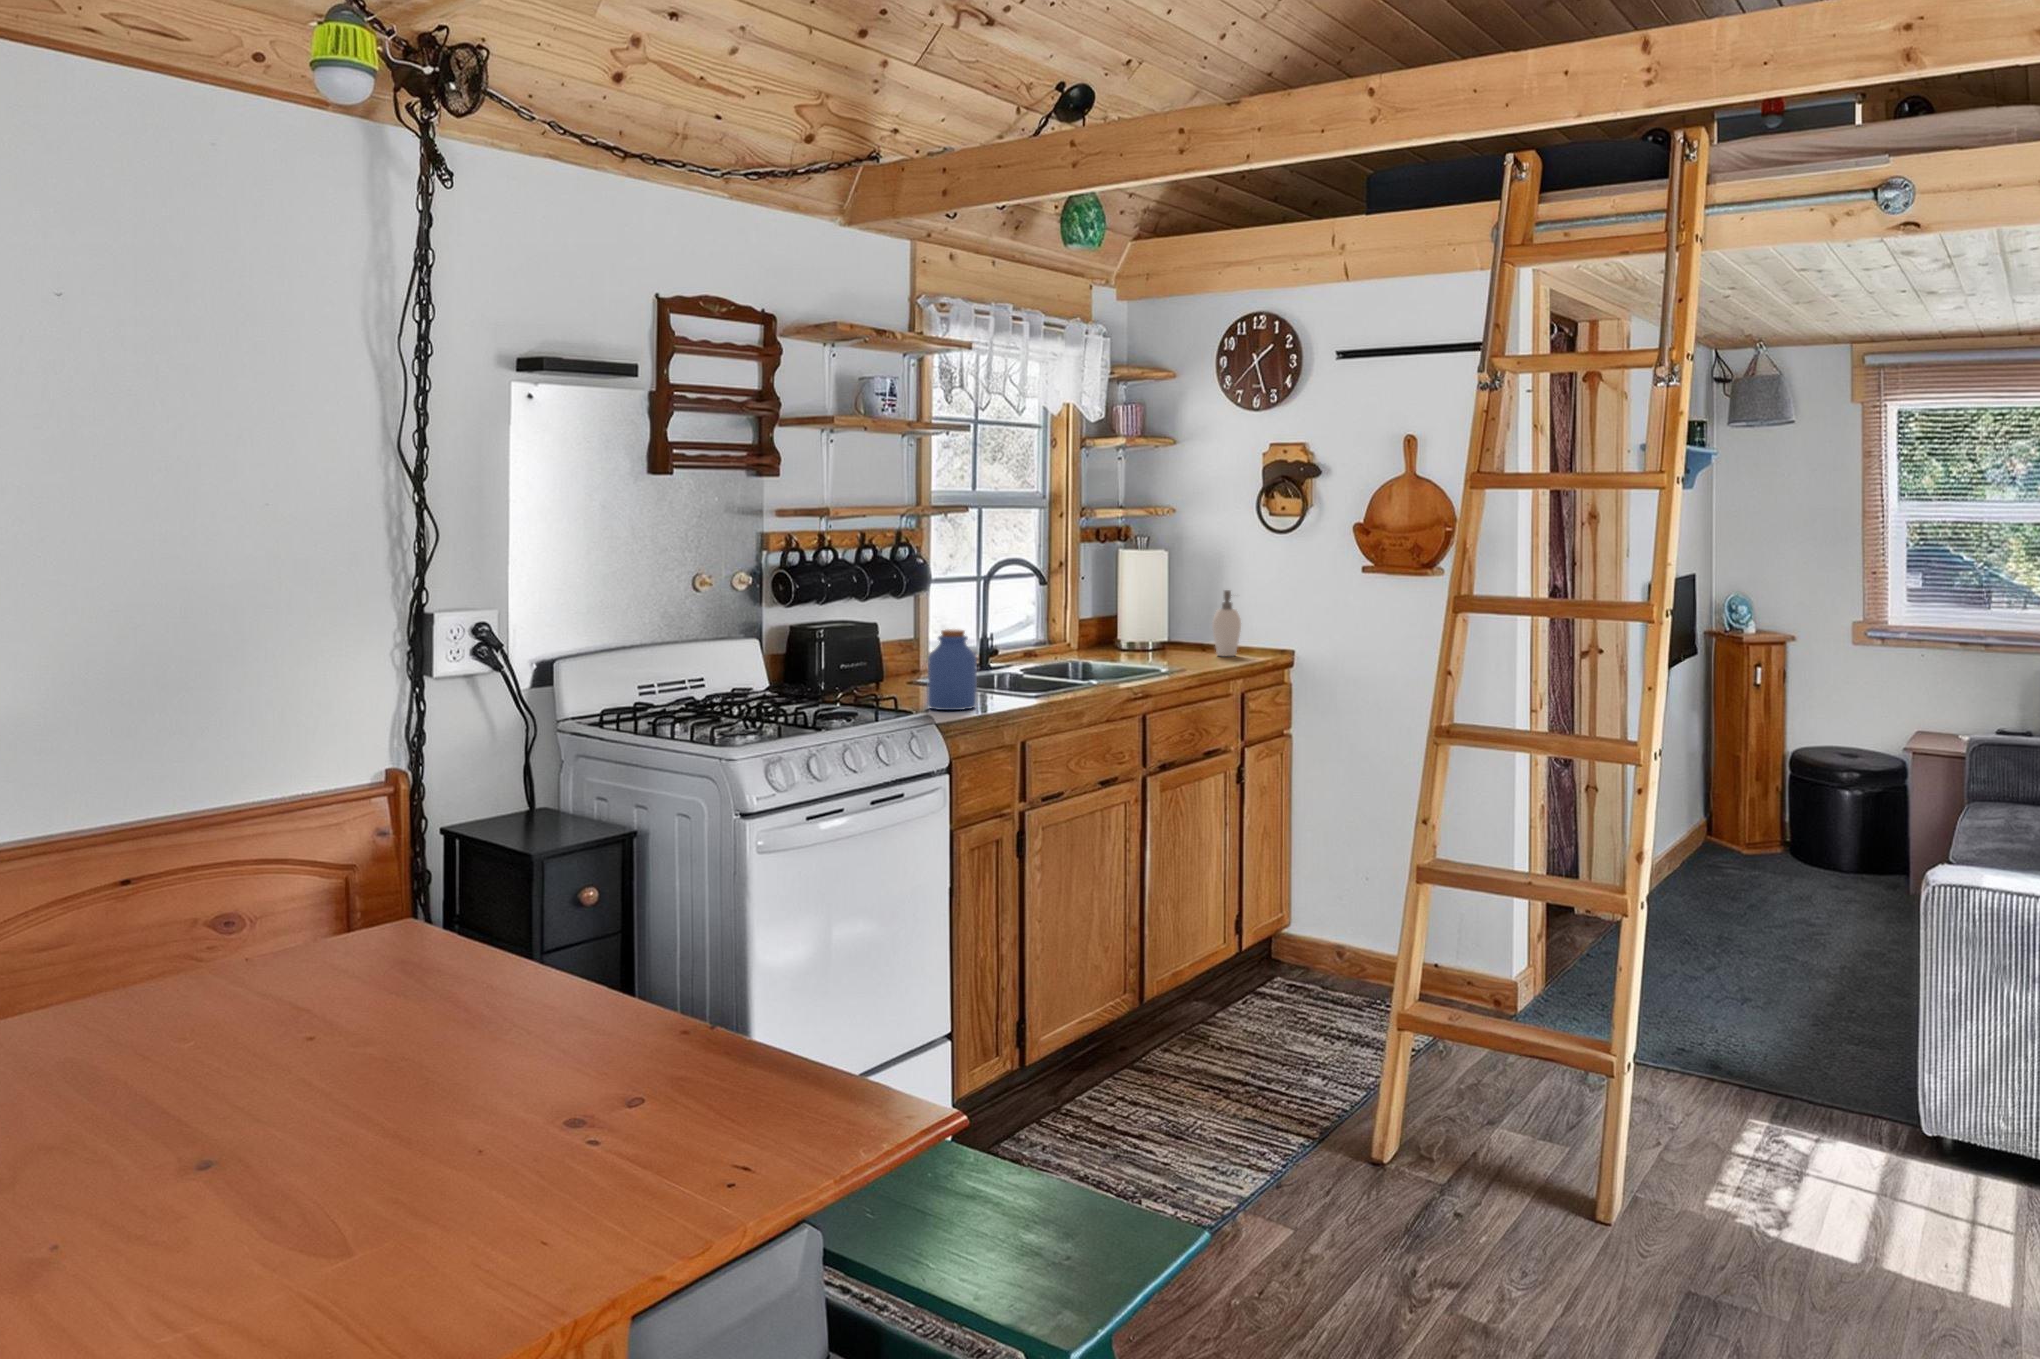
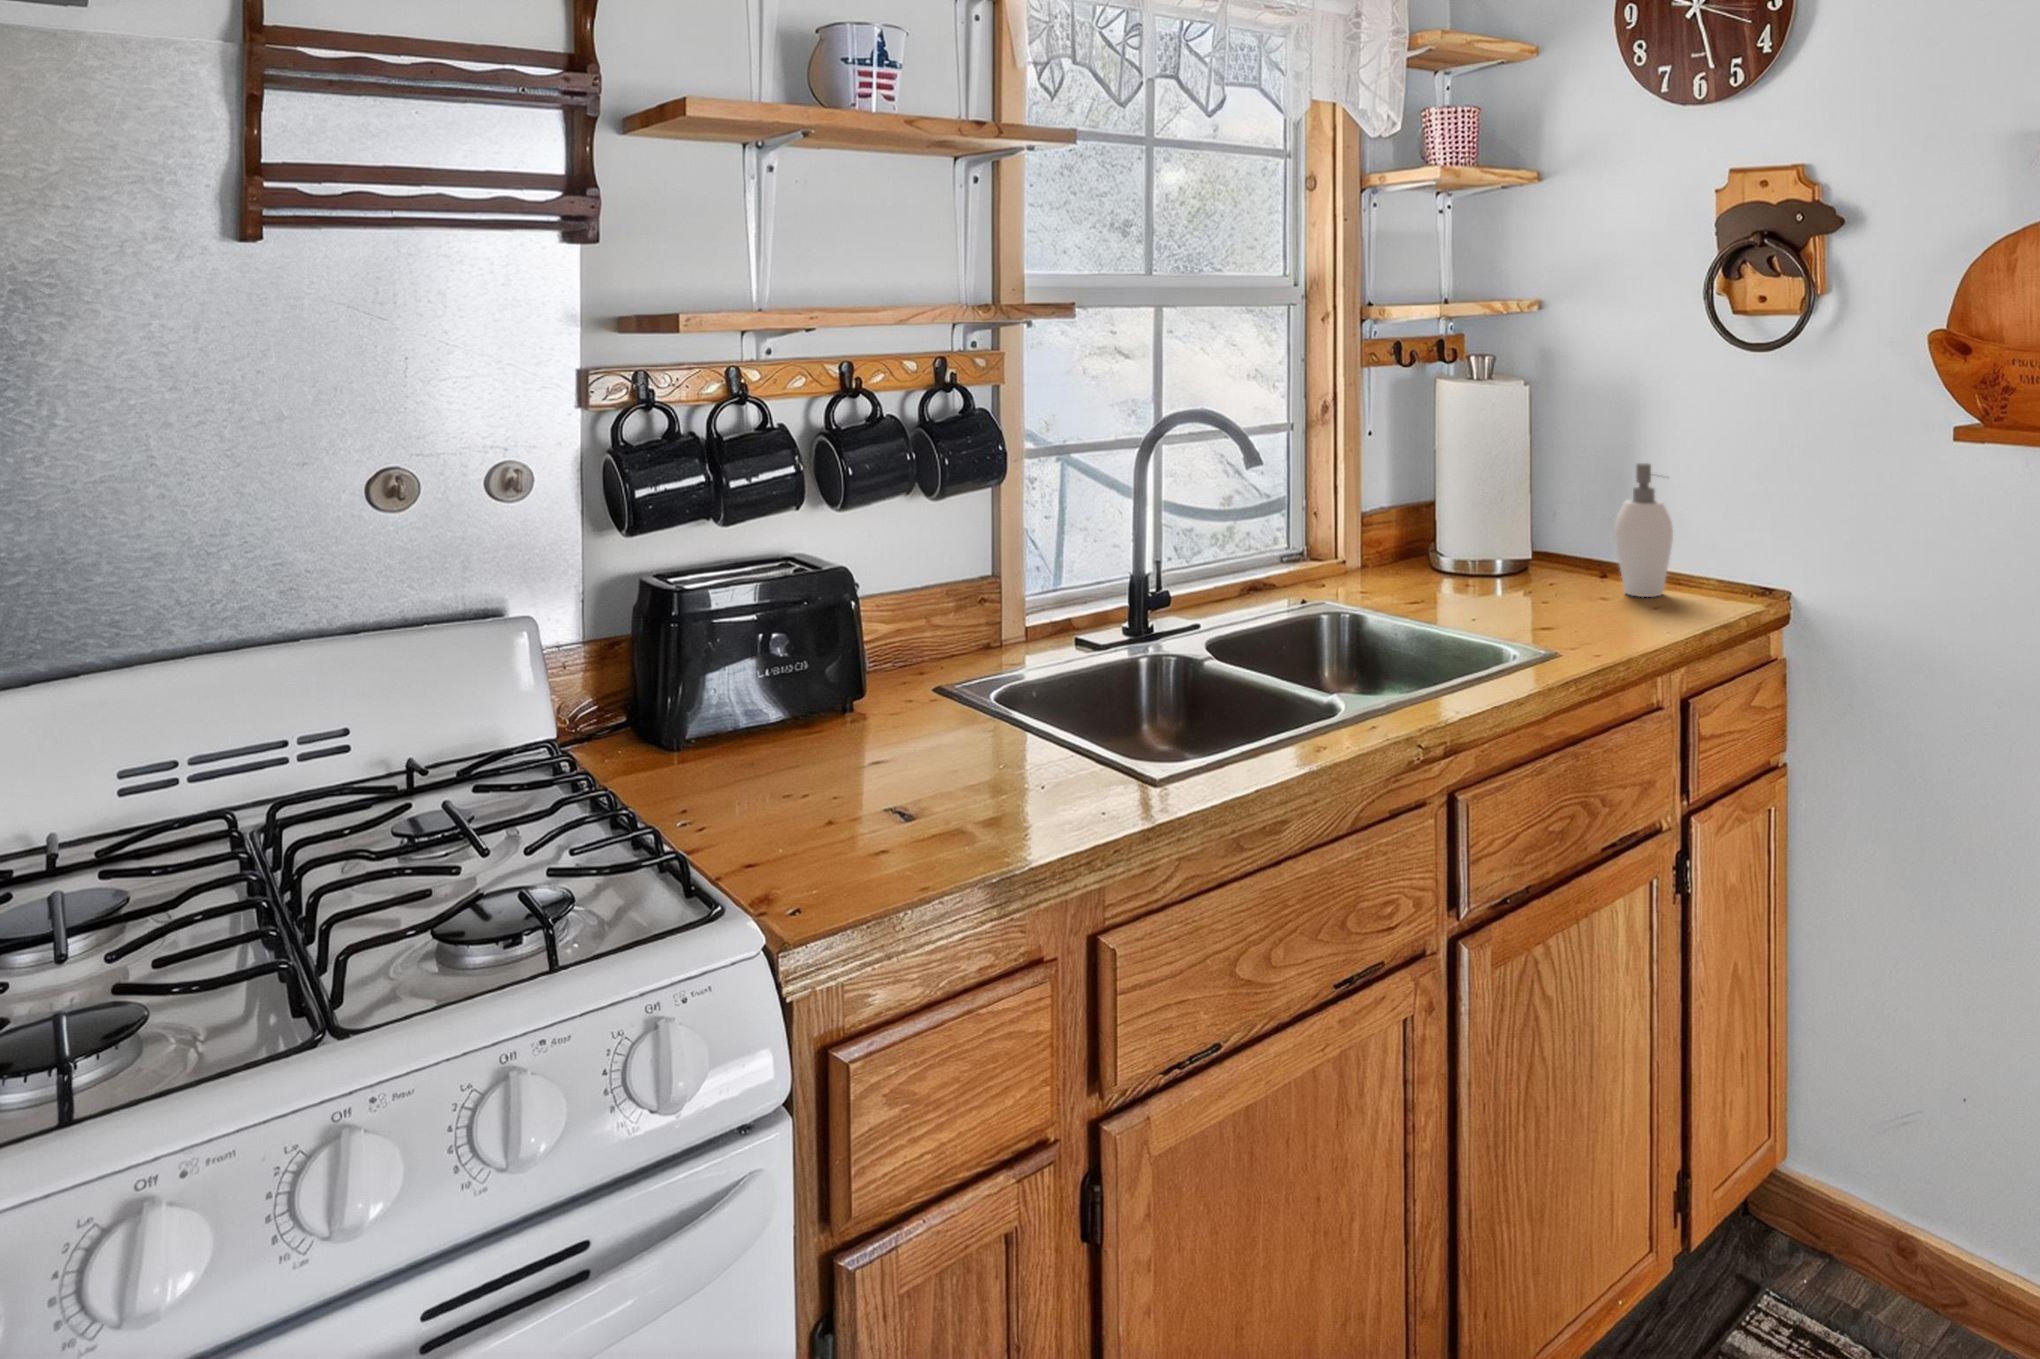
jar: present [927,629,977,710] -> none [861,631,994,860]

